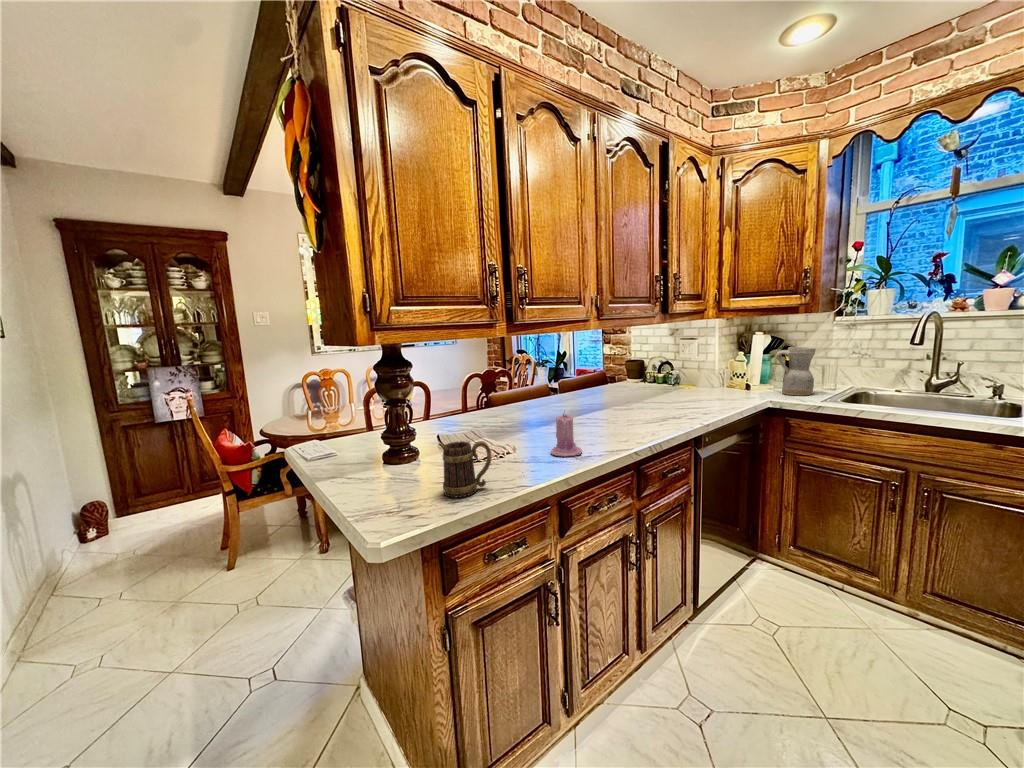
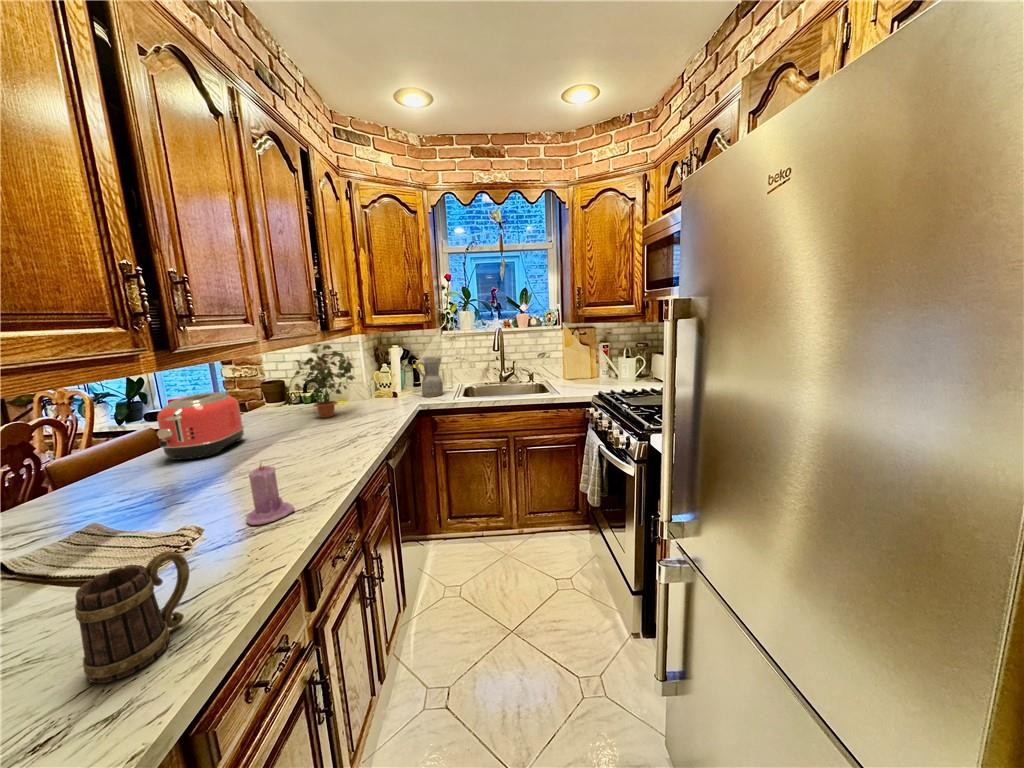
potted plant: none [646,329,702,398] -> present [295,345,355,418]
toaster: none [541,363,596,410] -> present [157,392,244,460]

